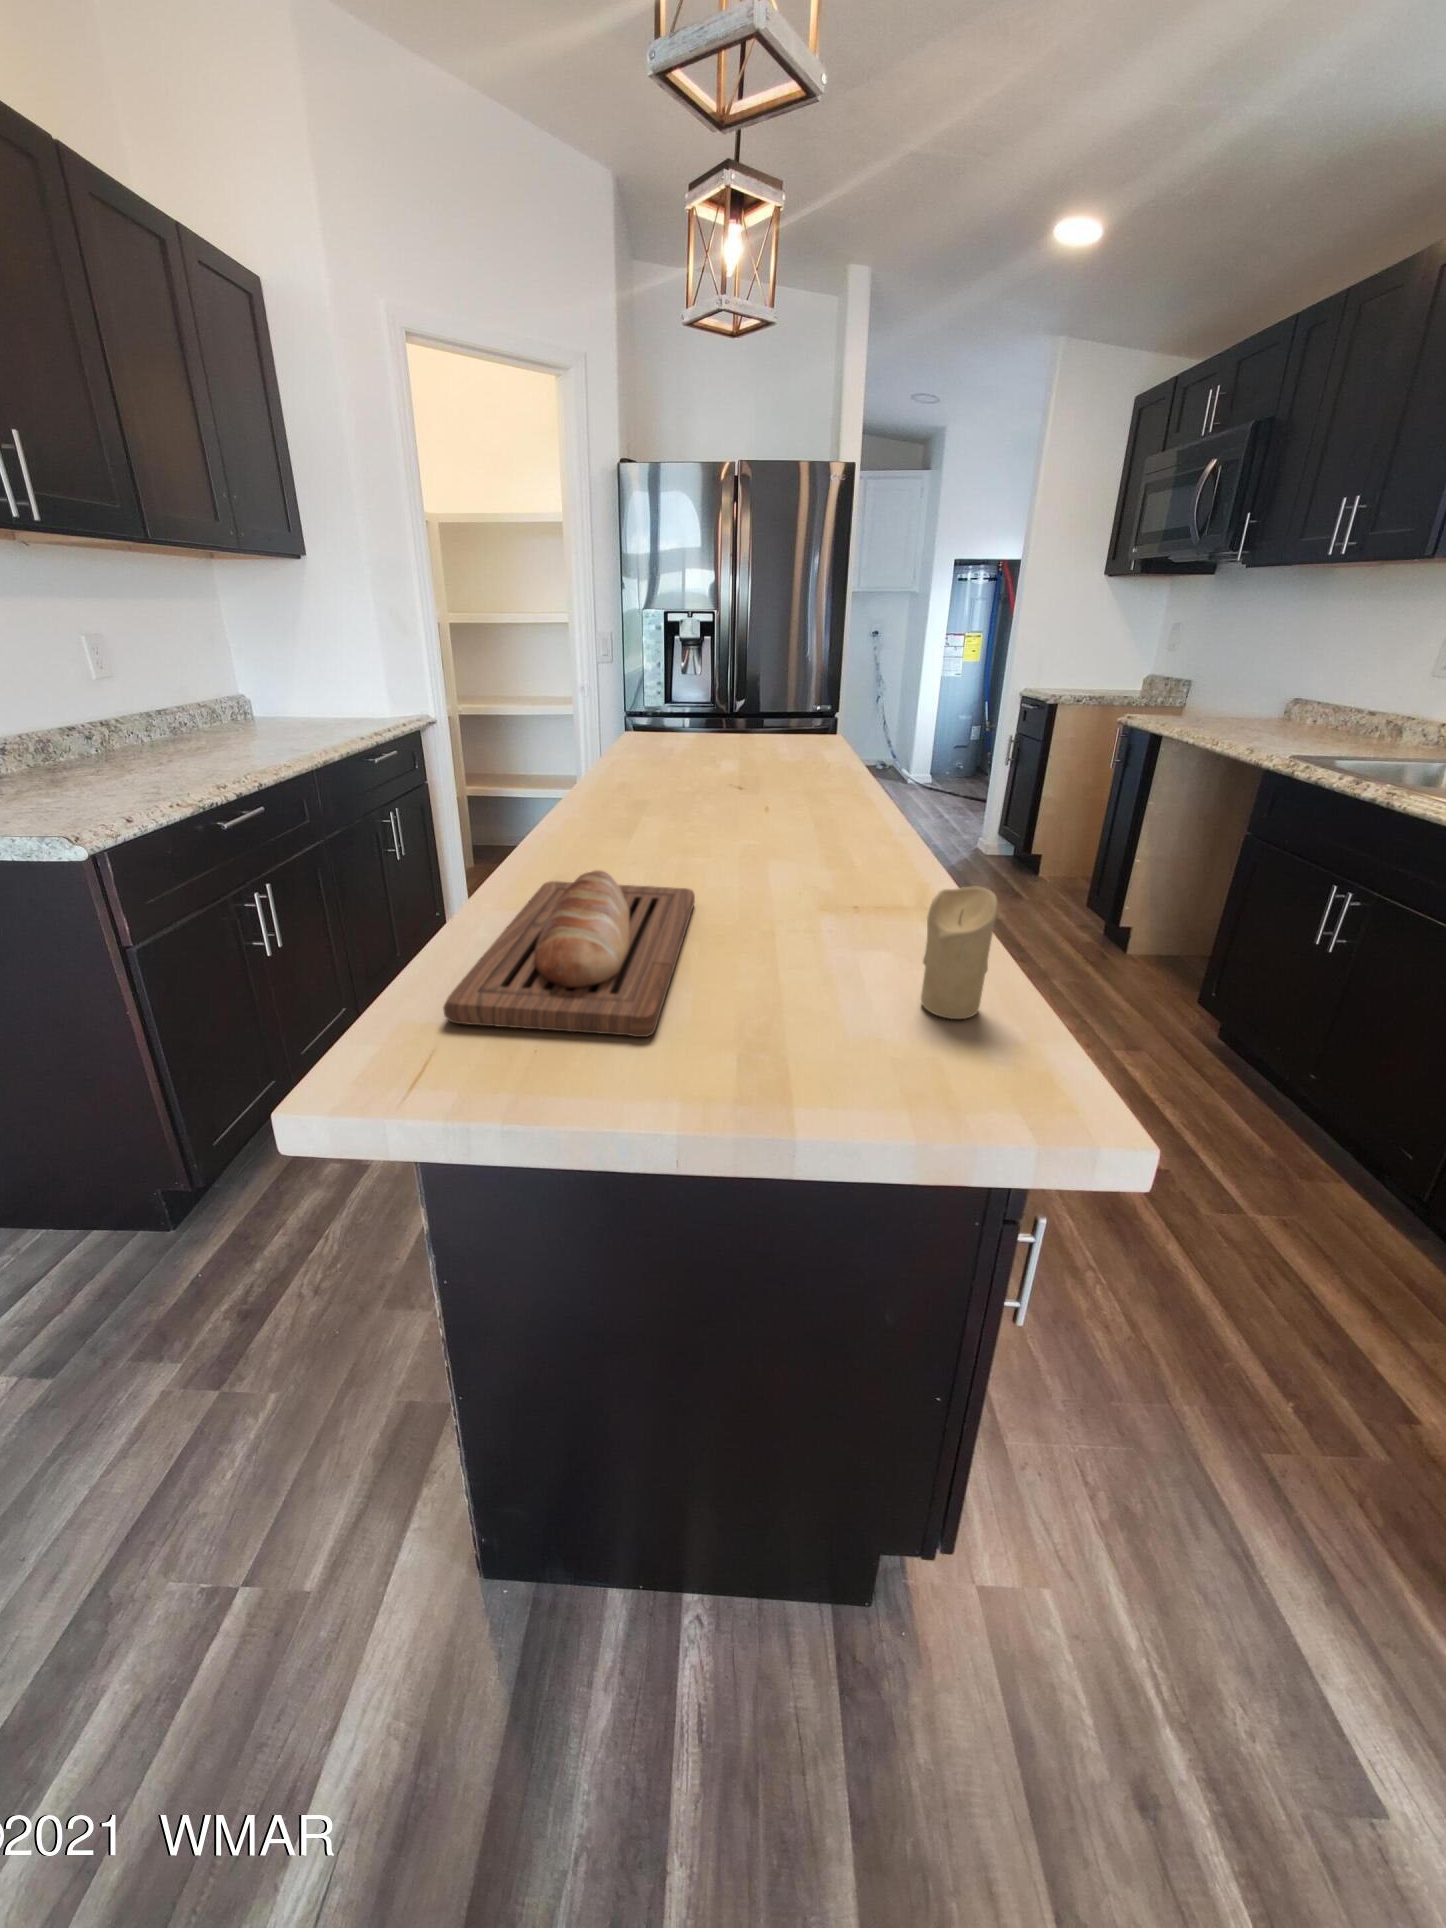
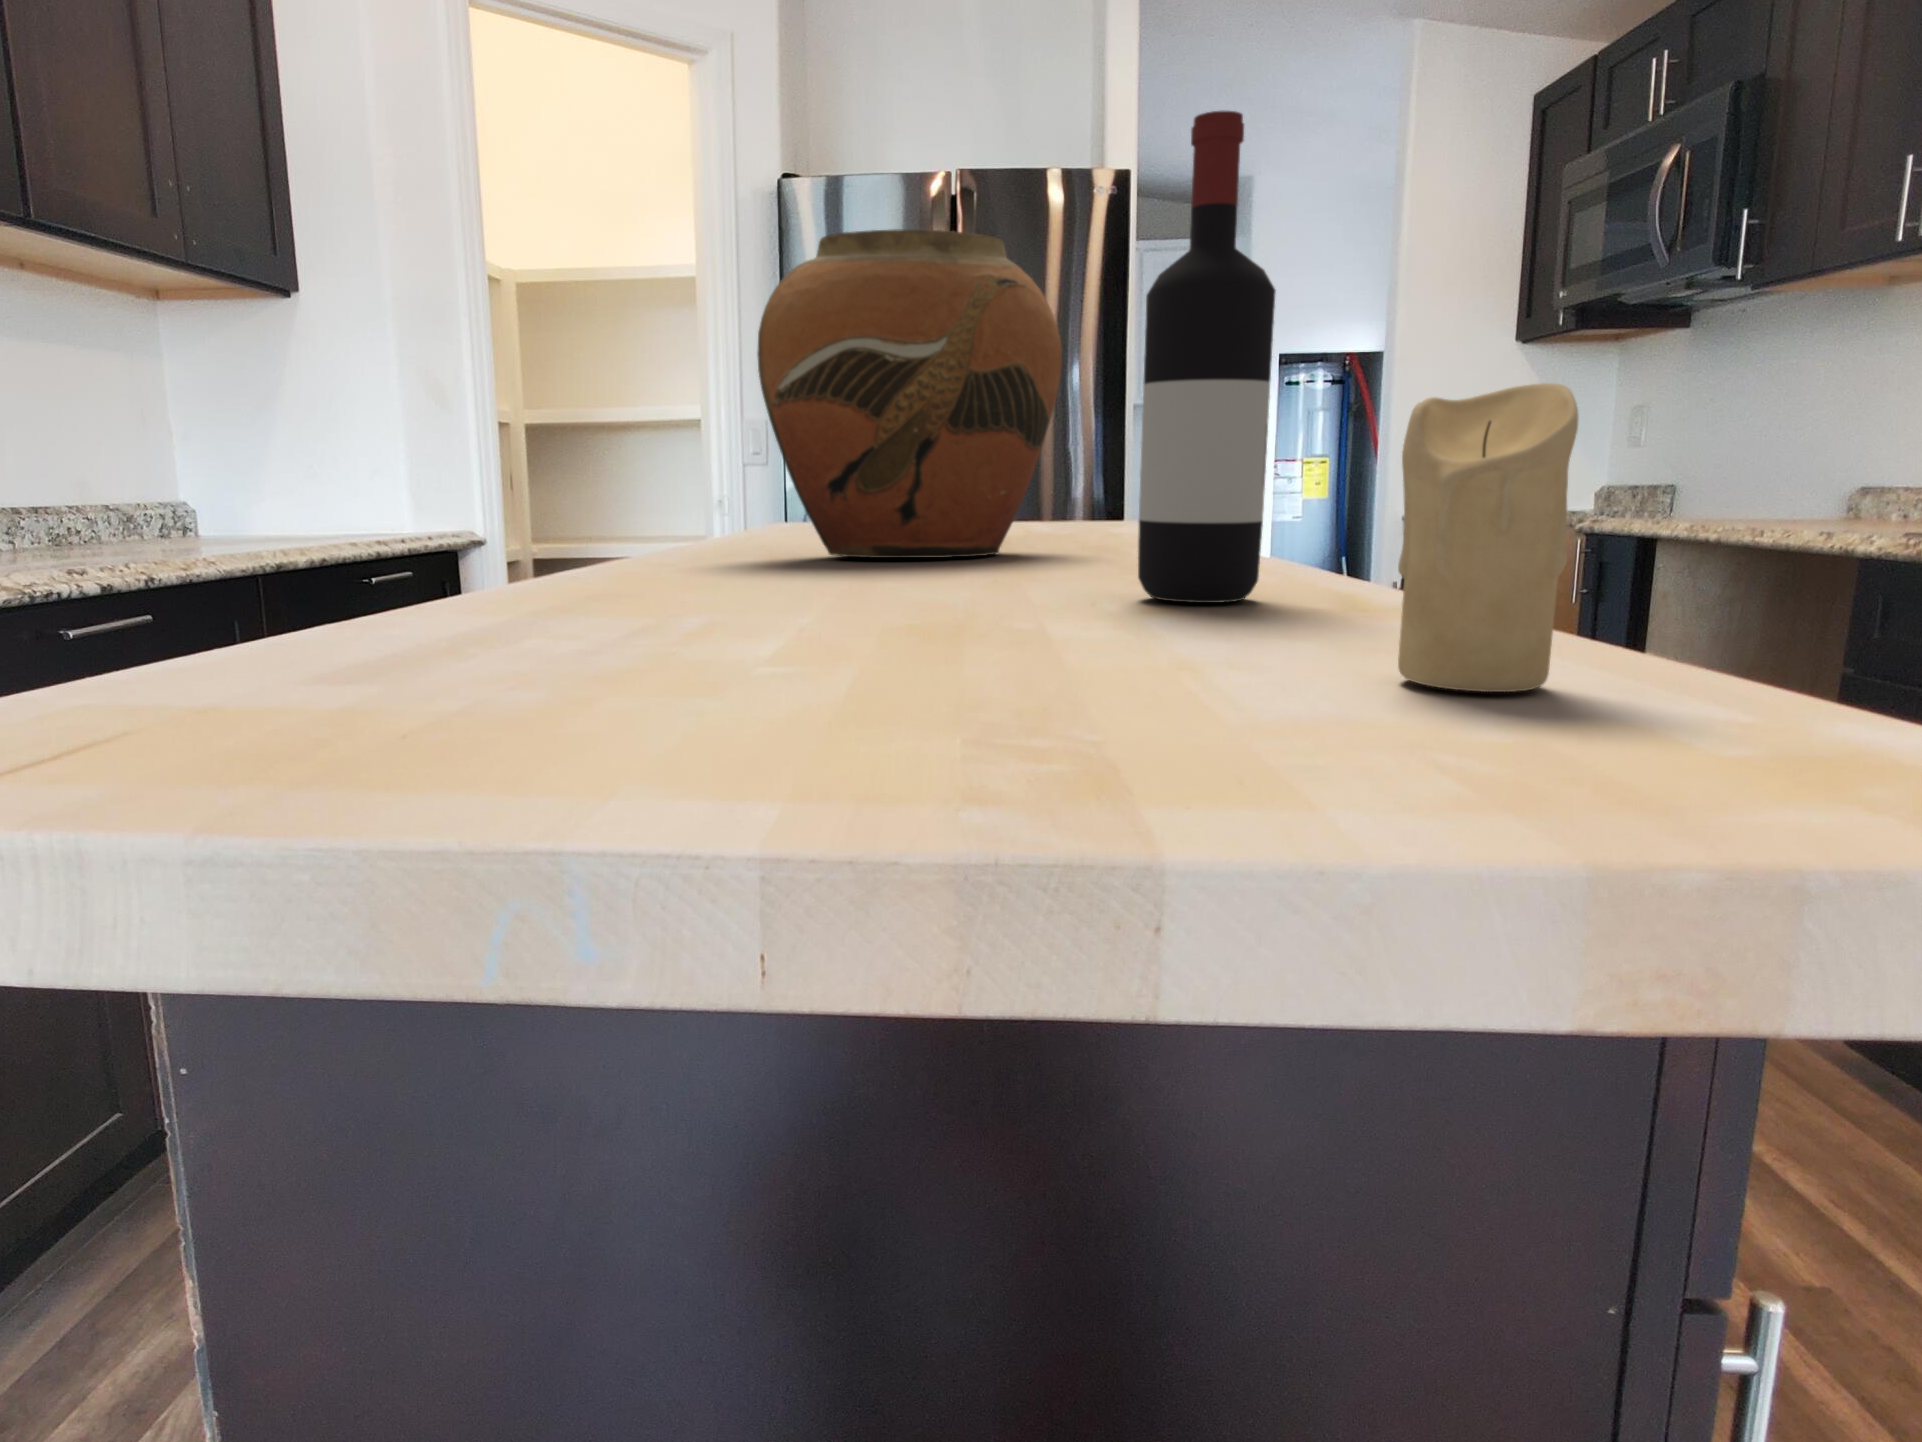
vase: none [627,639,797,823] -> present [757,229,1062,558]
wine bottle: none [825,660,900,902] -> present [1138,111,1276,603]
bread loaf: present [443,870,695,1037] -> none [251,514,873,718]

